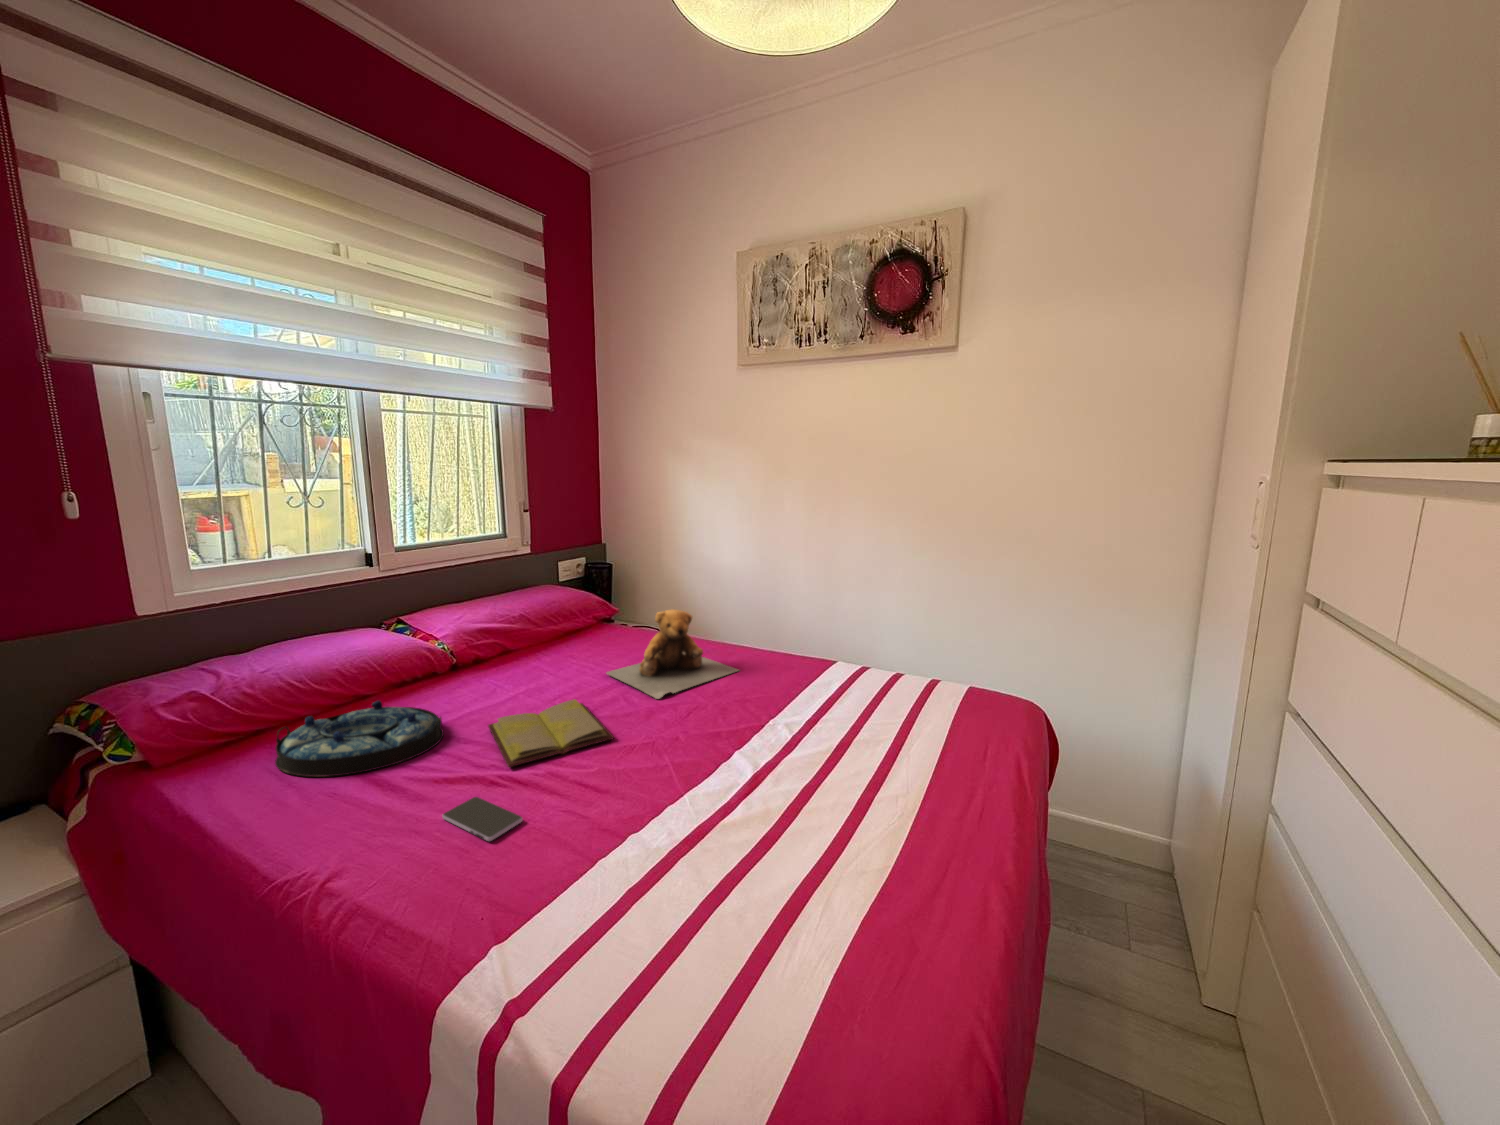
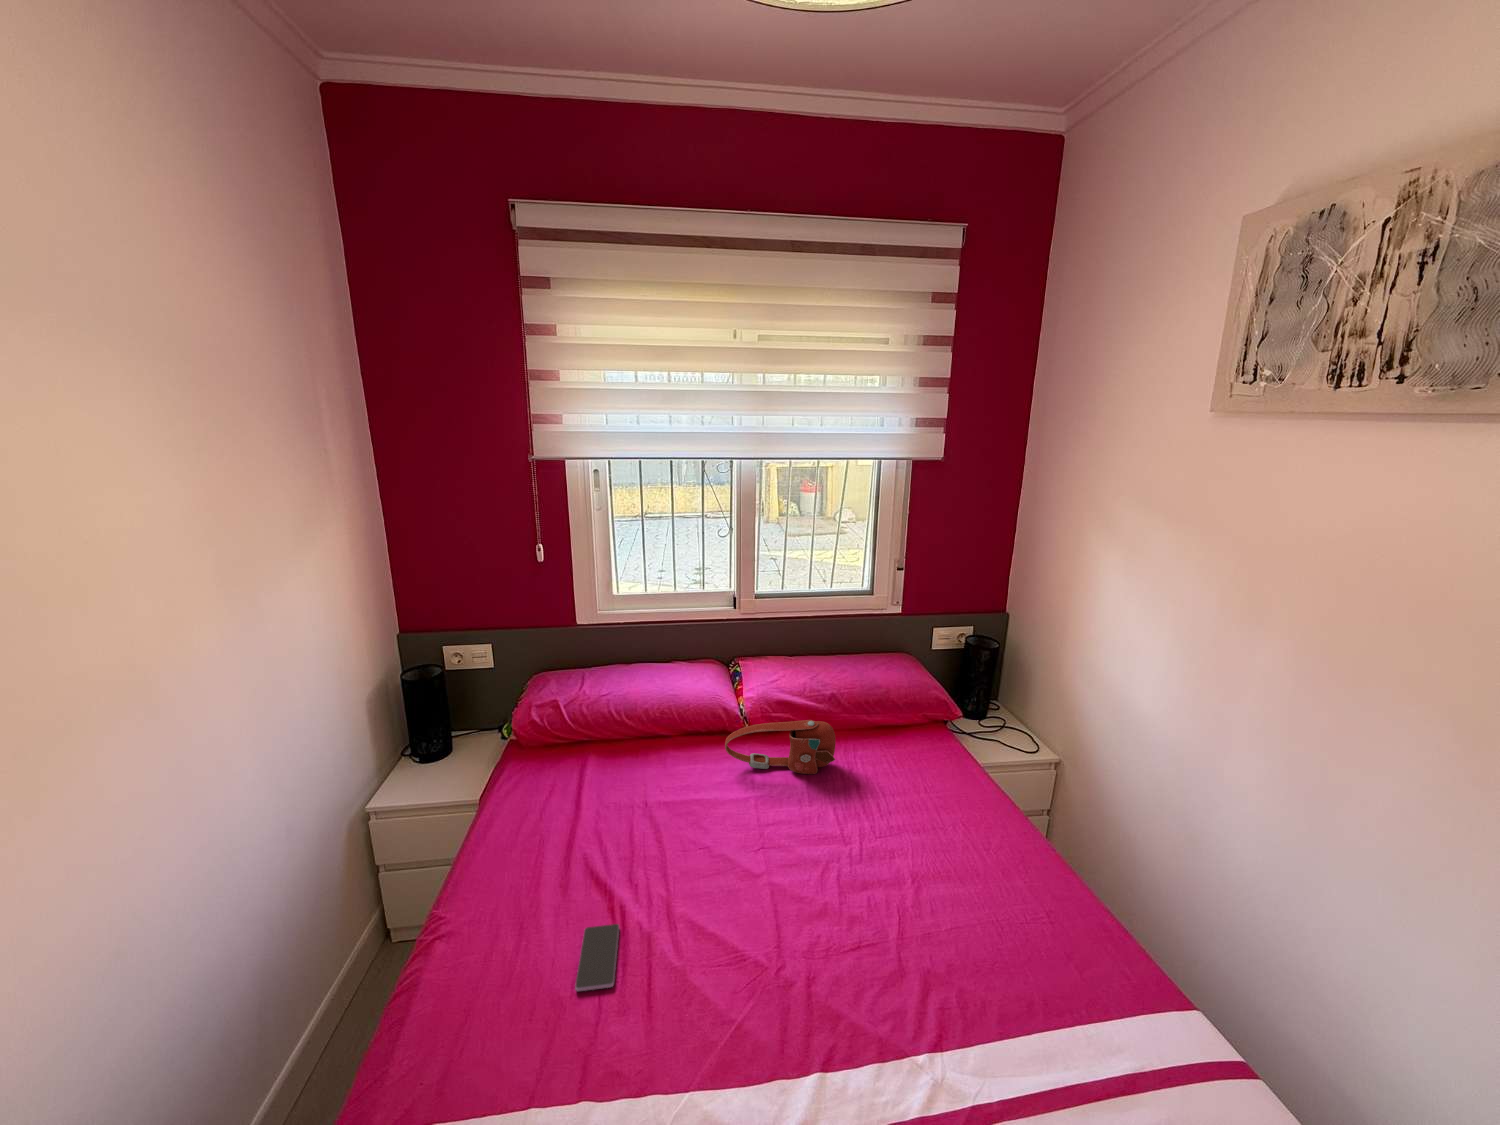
teddy bear: present [607,610,739,699] -> none [863,779,1025,911]
handbag: none [443,620,556,684] -> present [725,720,835,774]
diary: present [488,699,614,768] -> none [668,832,799,932]
serving tray: present [275,700,444,777] -> none [579,759,687,838]

